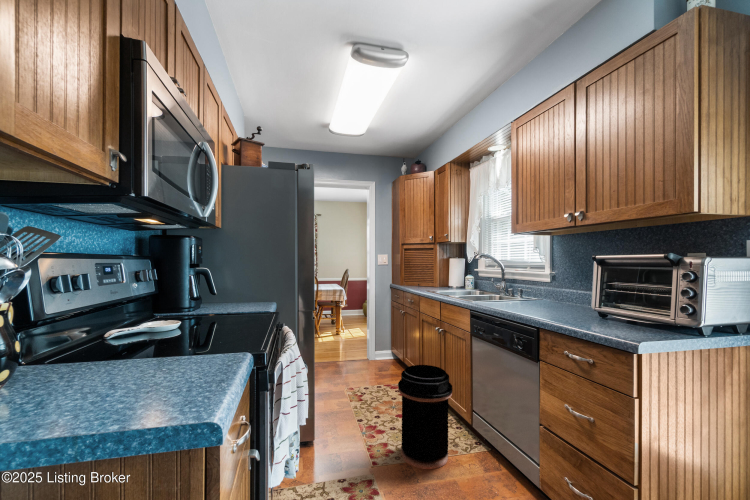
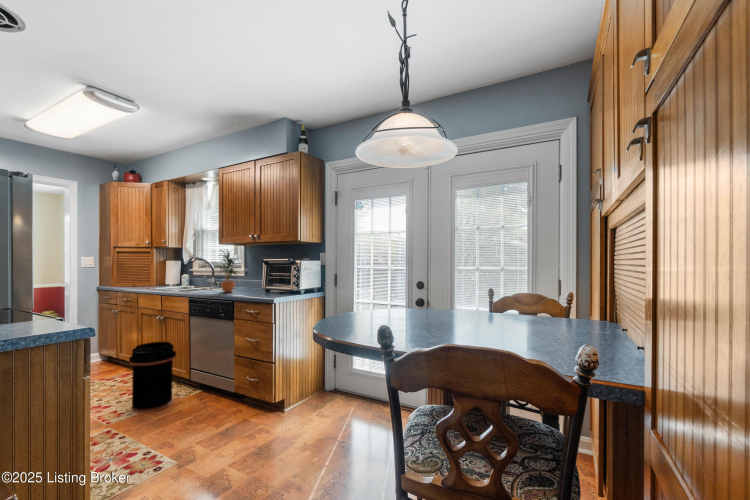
potted plant: none [506,240,550,308] -> present [220,252,239,292]

